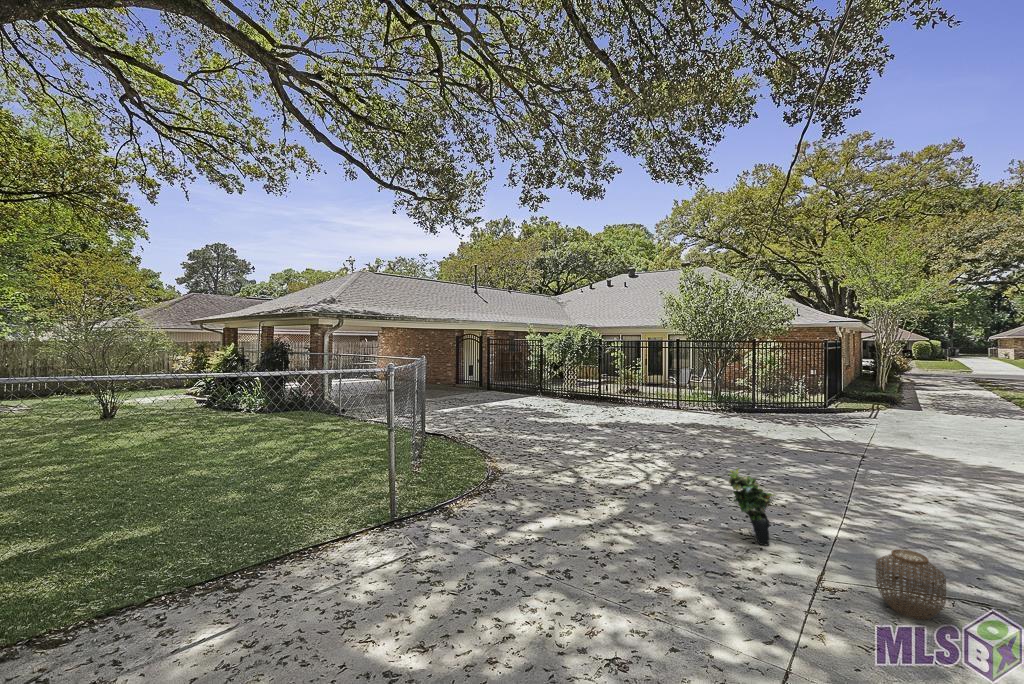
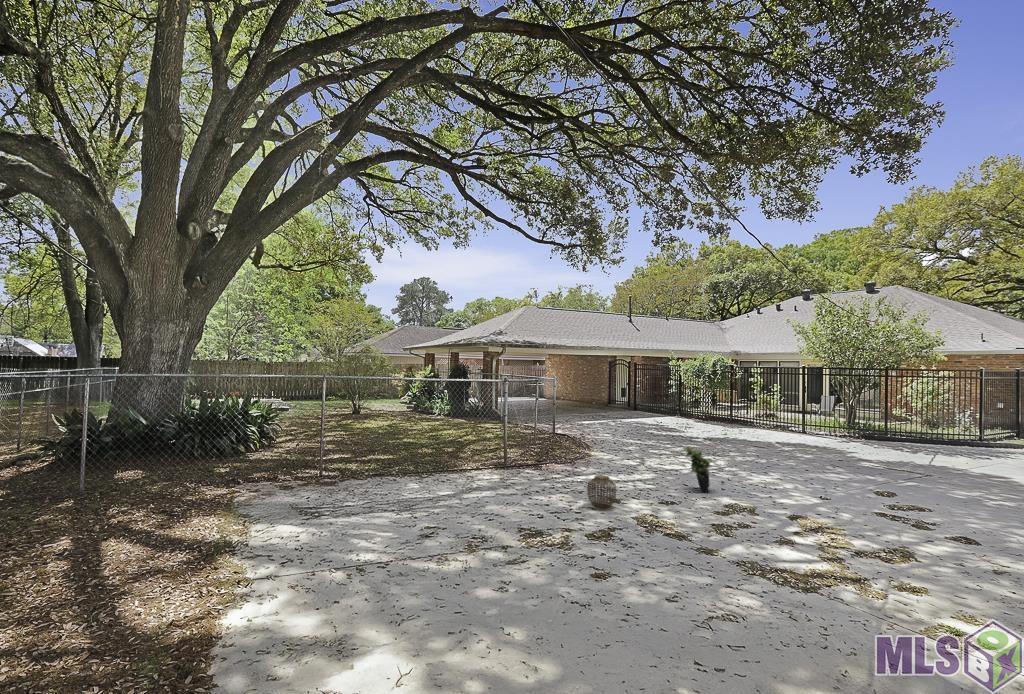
woven basket: present [876,549,946,619] -> present [587,475,616,508]

